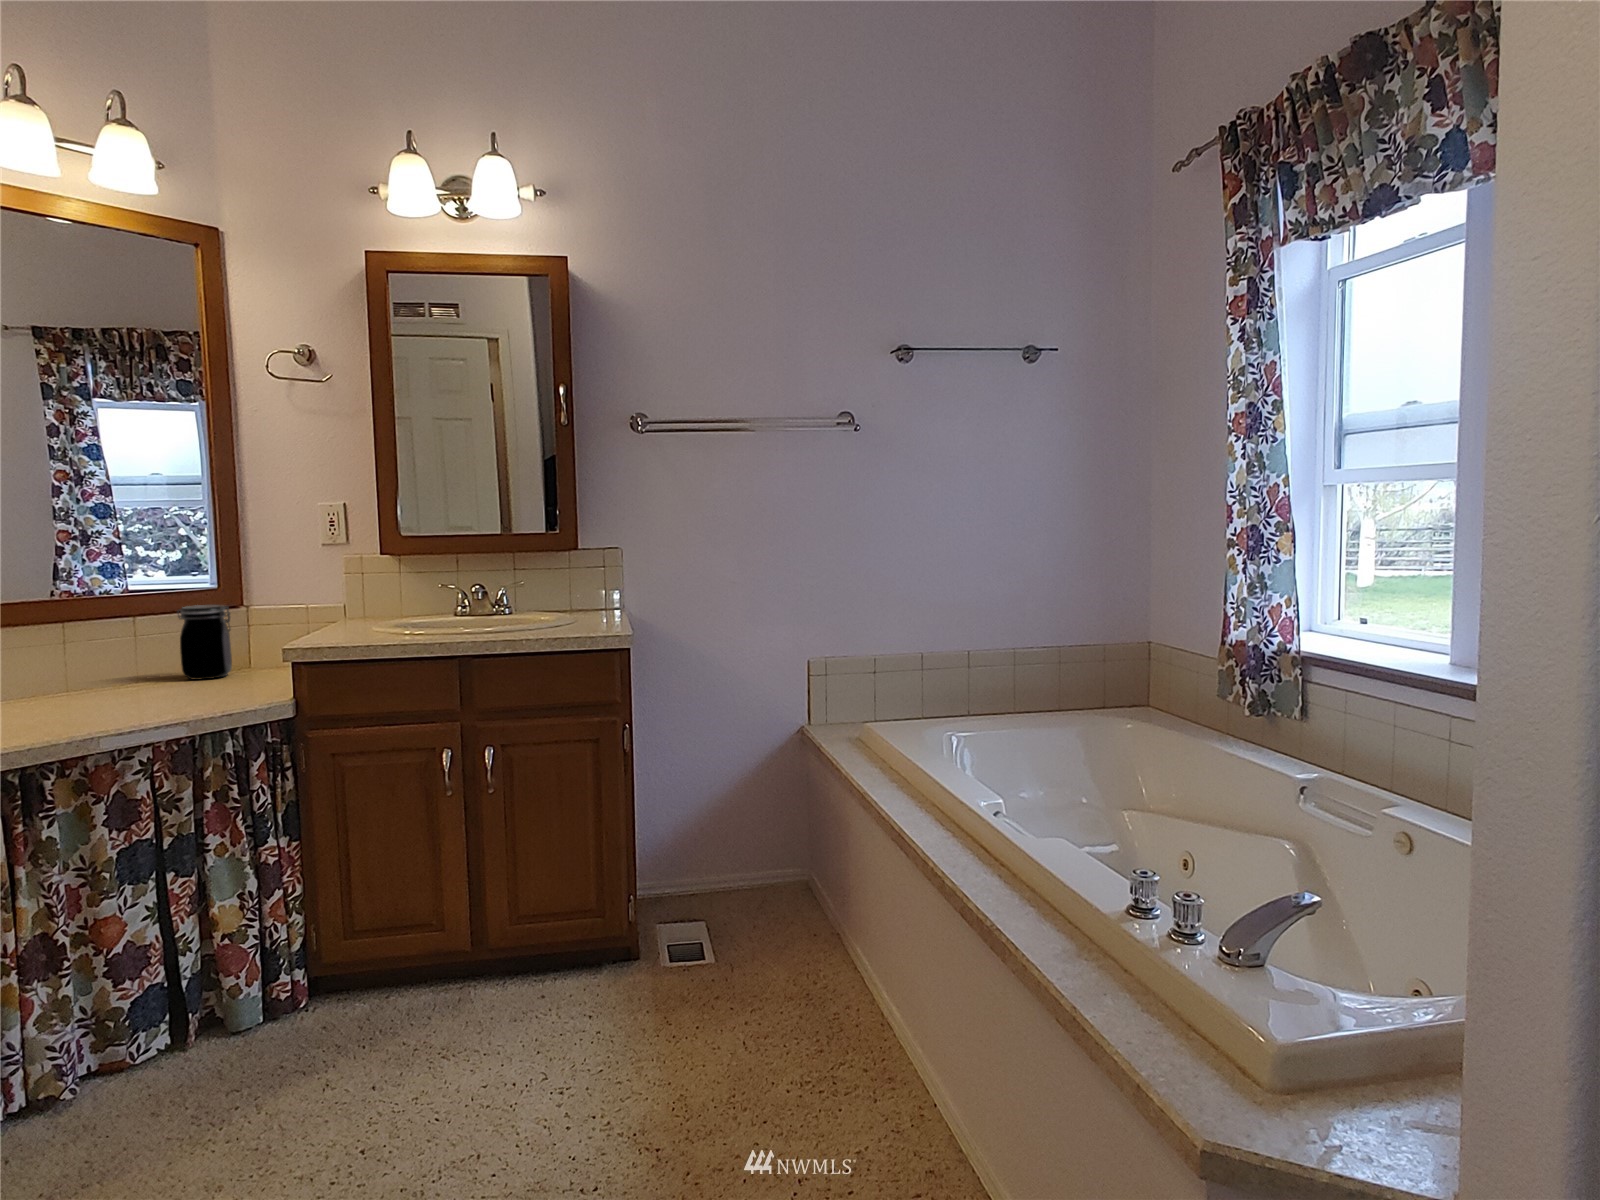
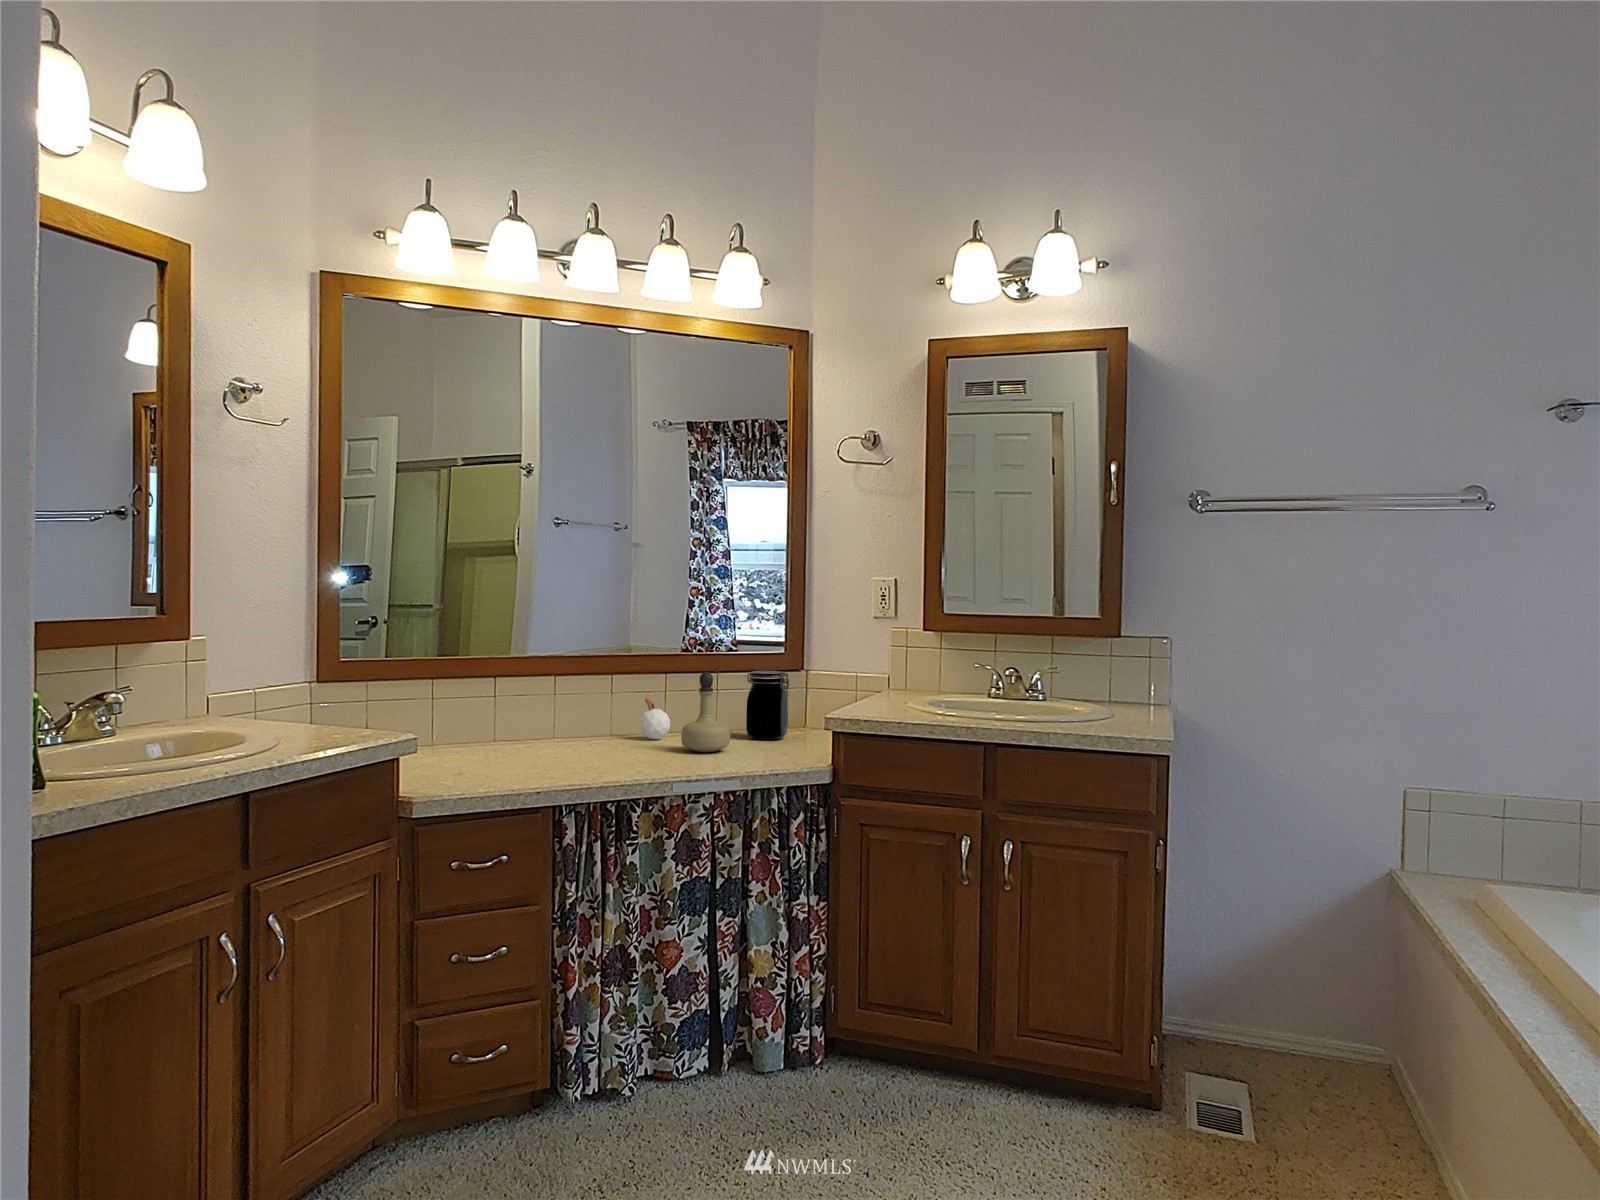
perfume bottle: none [99,611,164,701] -> present [681,672,730,752]
candle: none [39,633,81,693] -> present [640,690,670,739]

